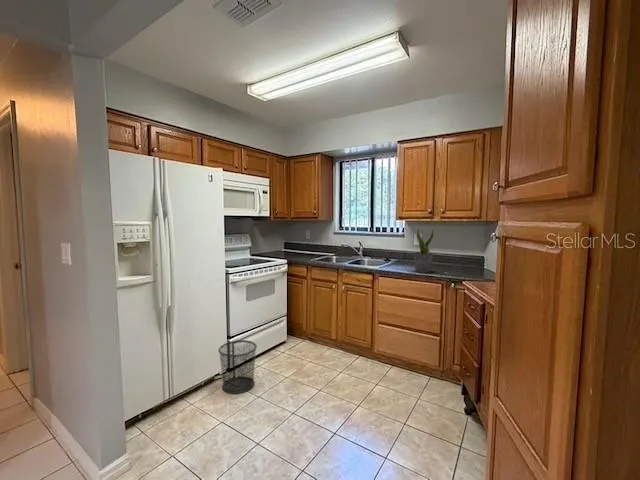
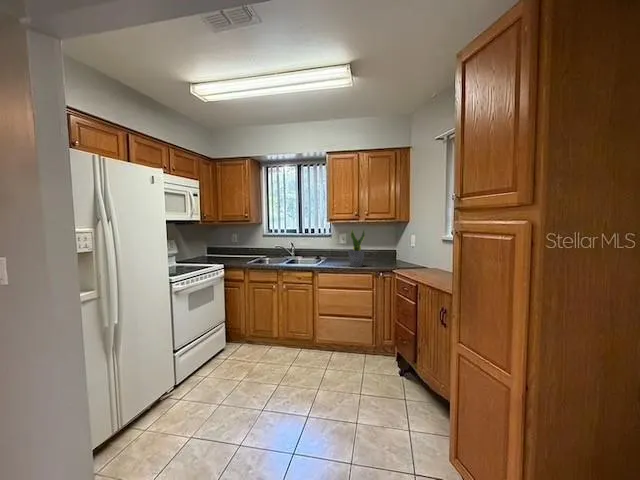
waste bin: present [219,340,257,394] -> none [170,350,212,407]

